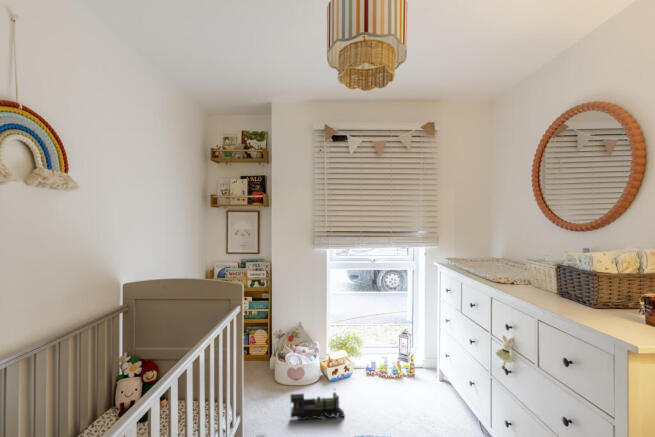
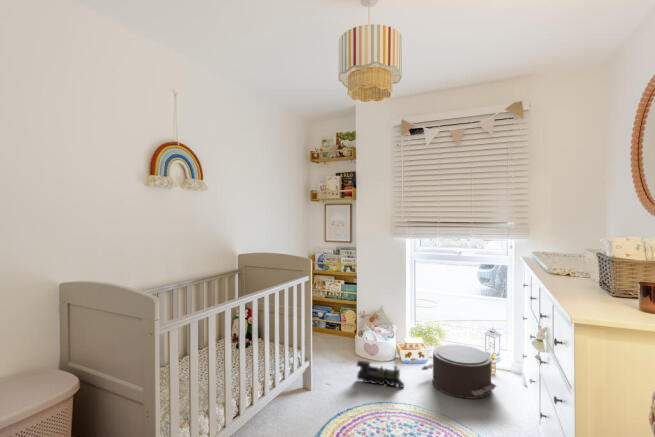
pouf: none [355,354,434,415] -> present [422,345,496,399]

